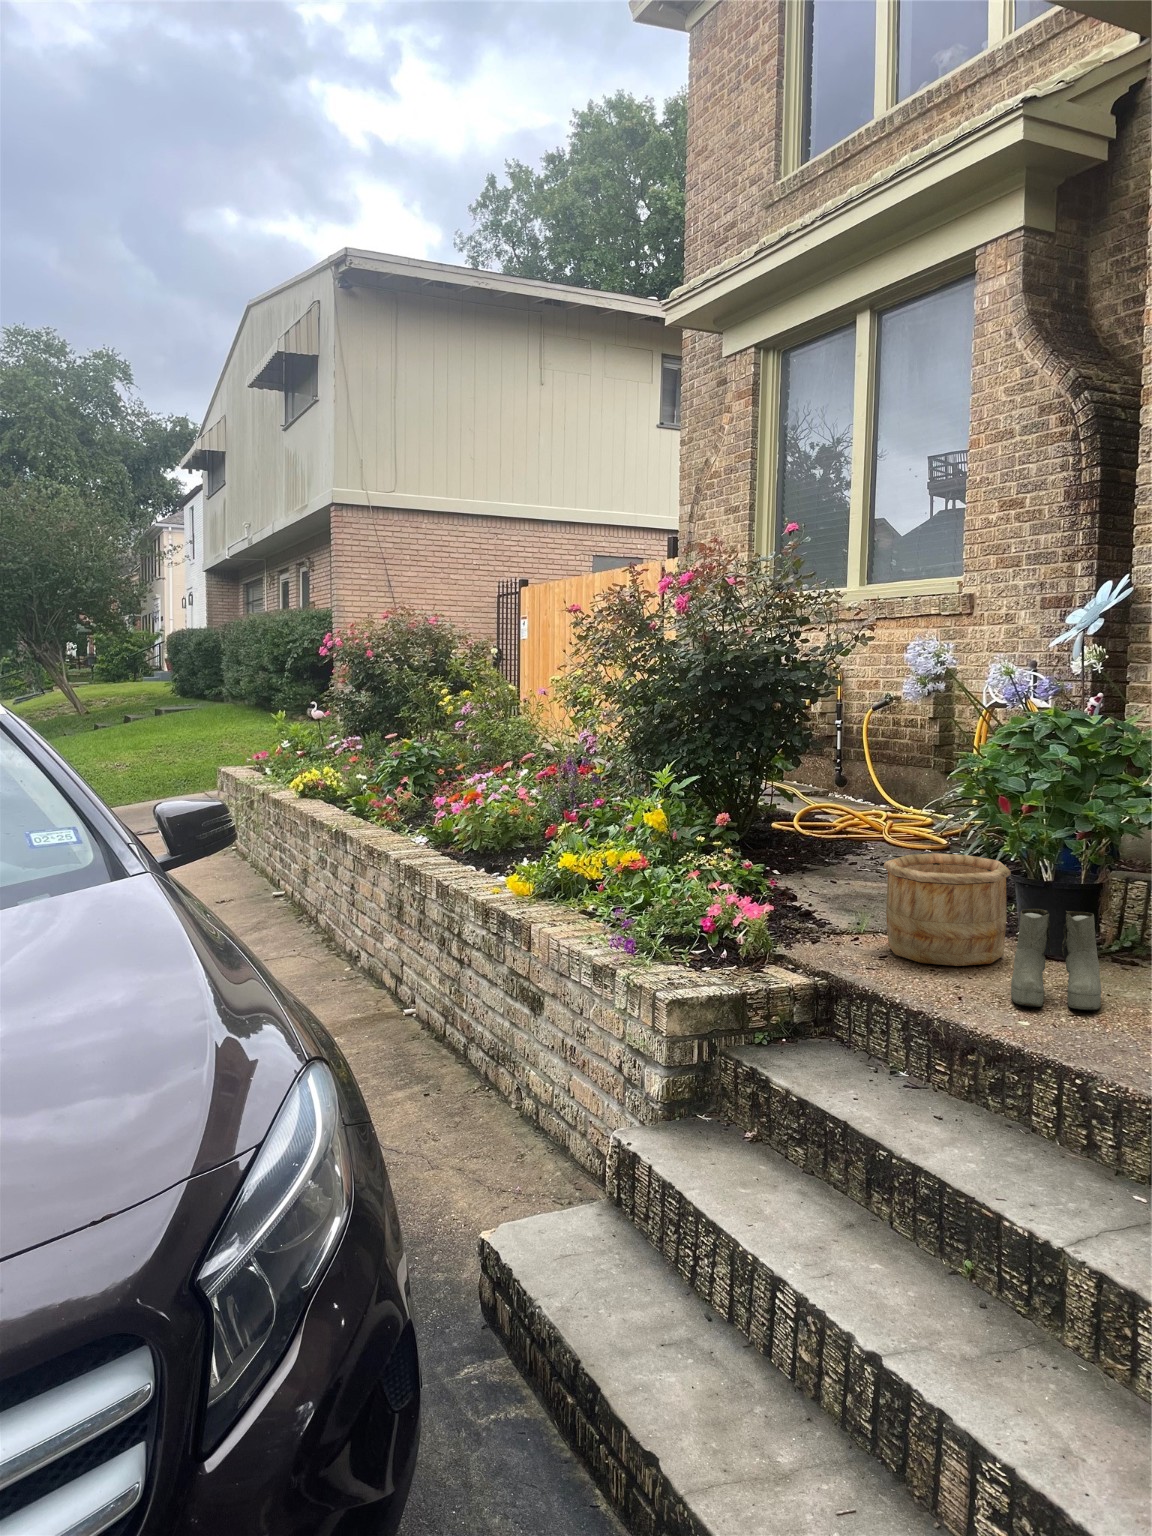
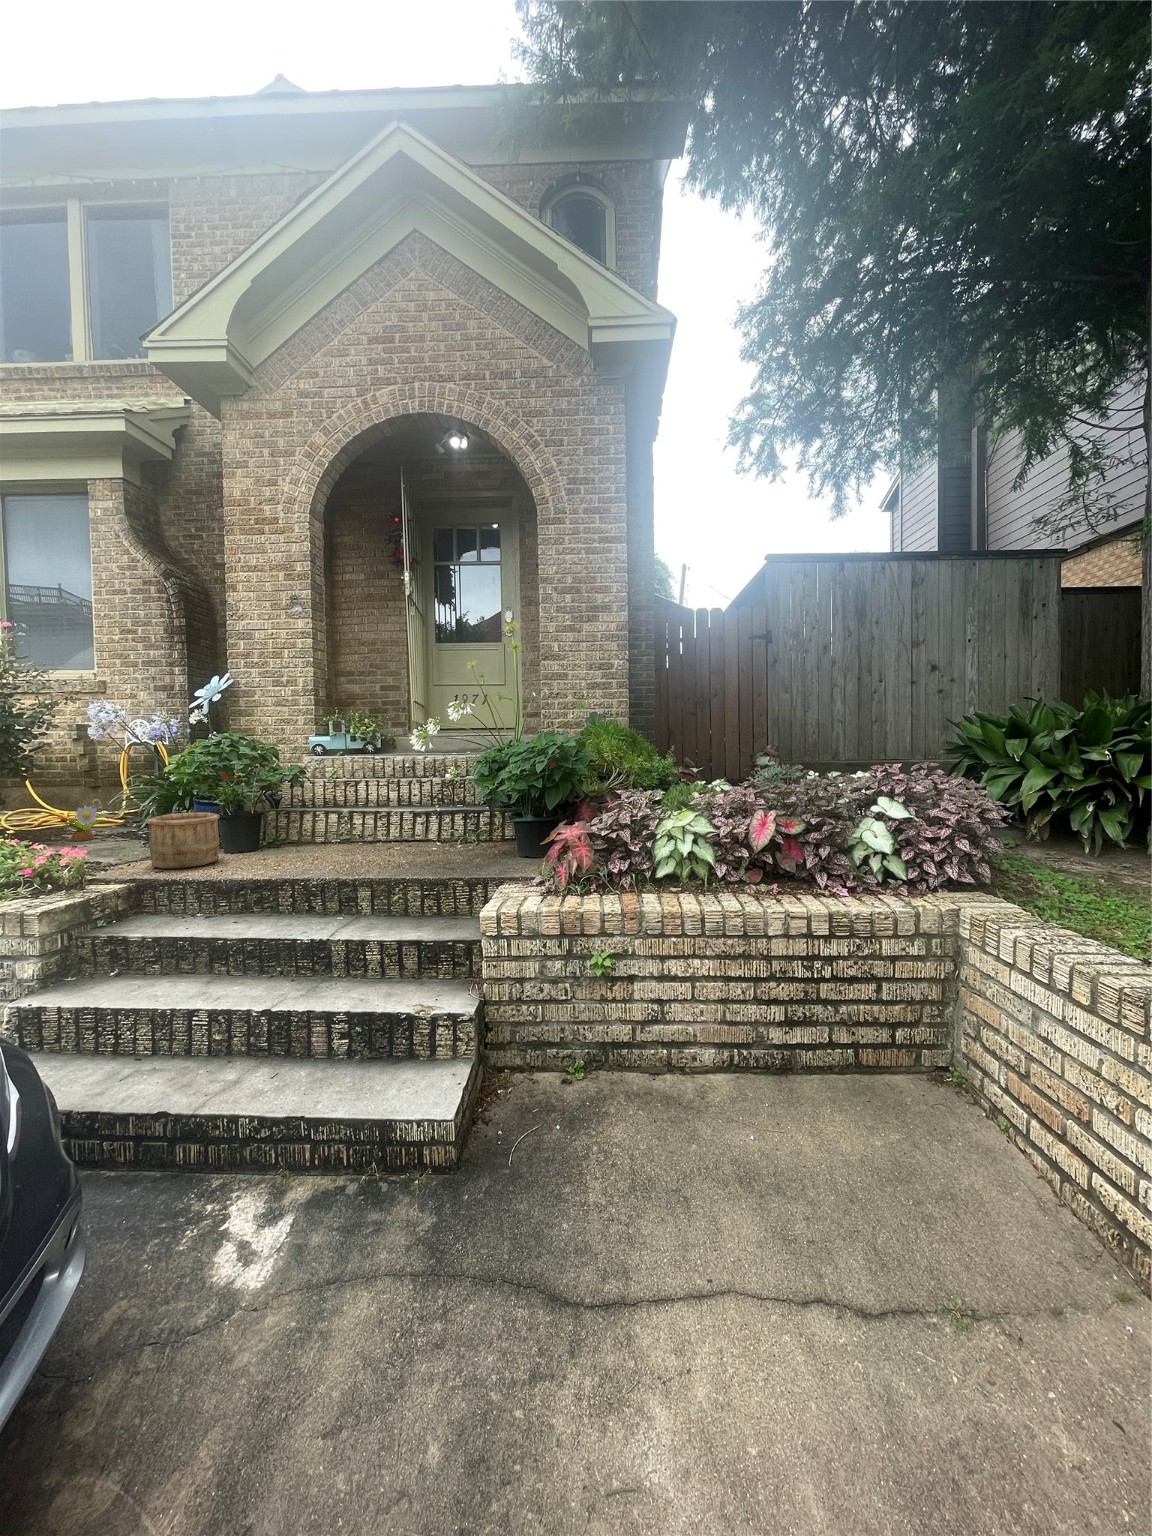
decorative plant: none [850,807,912,865] -> present [61,805,105,841]
boots: present [1011,909,1101,1010] -> none [239,825,283,870]

